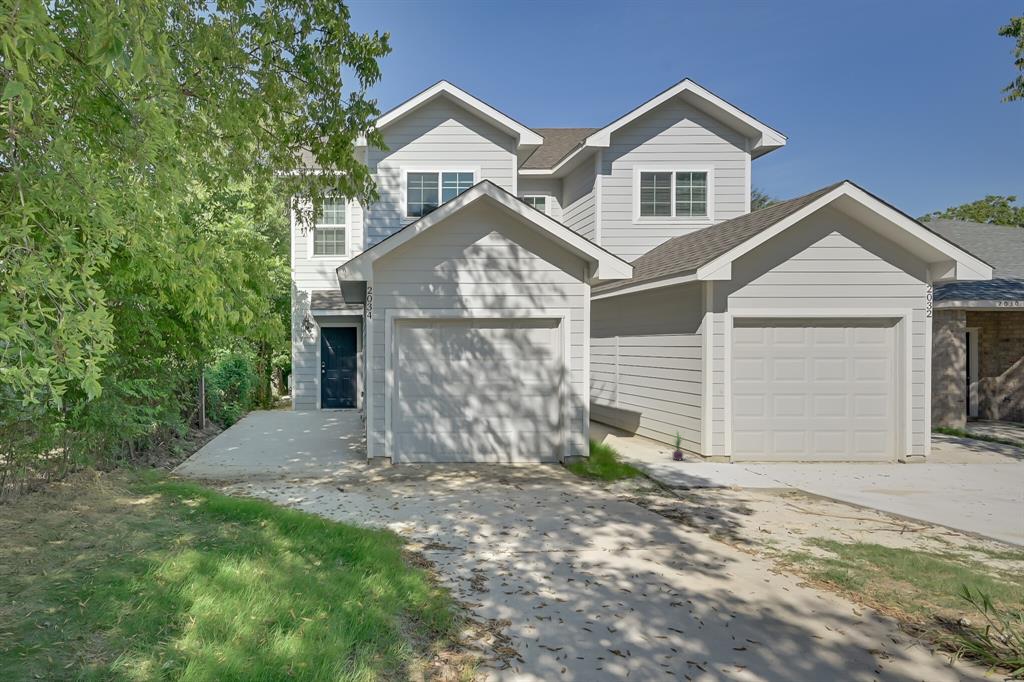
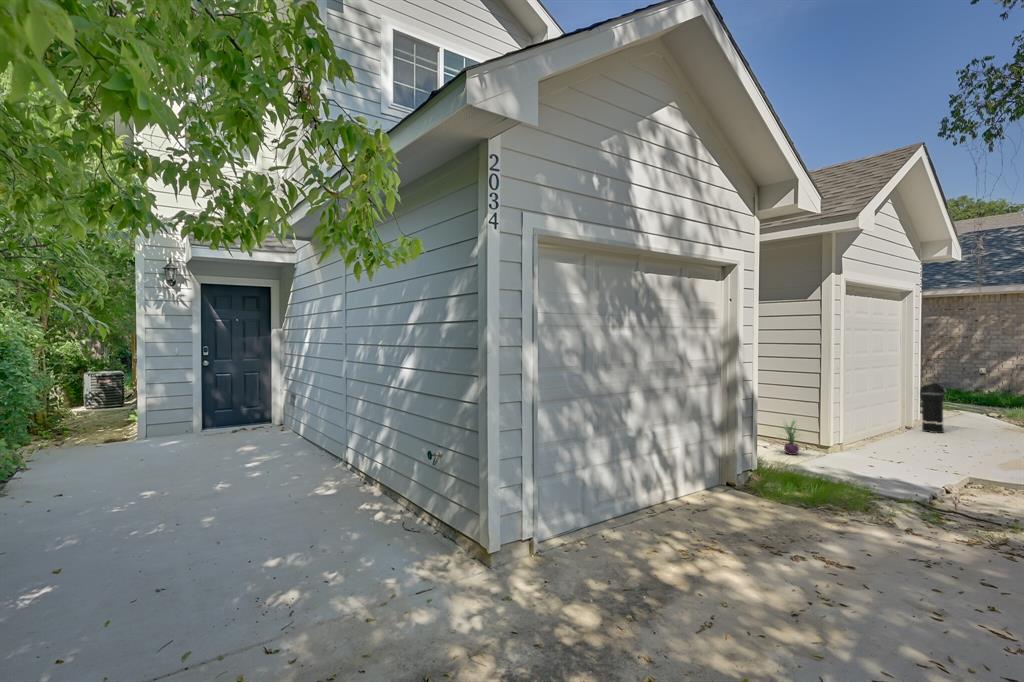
trash can: none [913,415,938,470] -> present [920,383,946,433]

